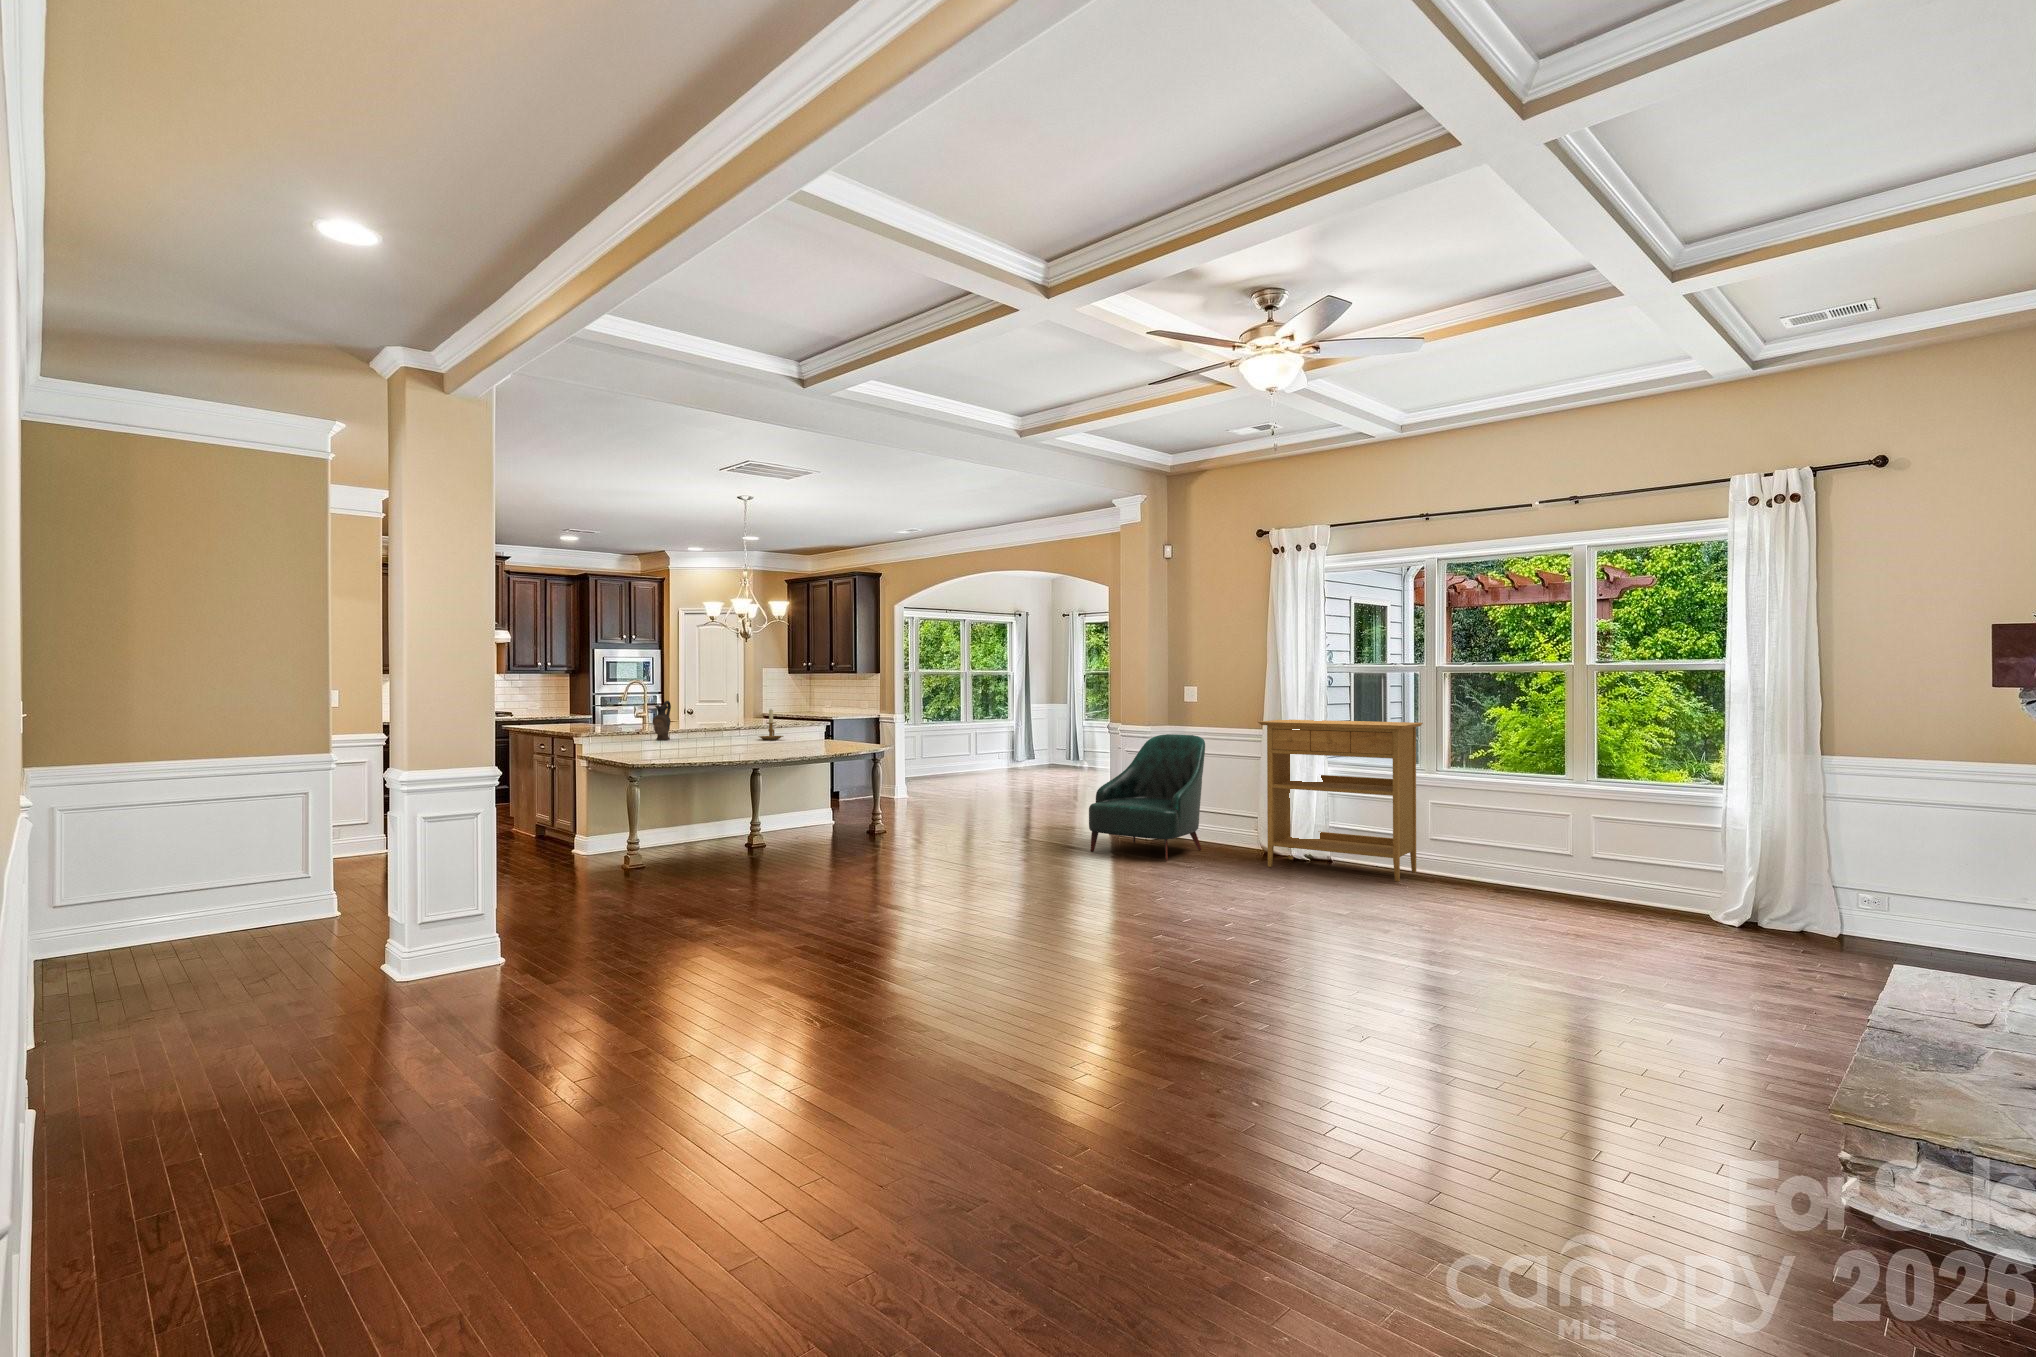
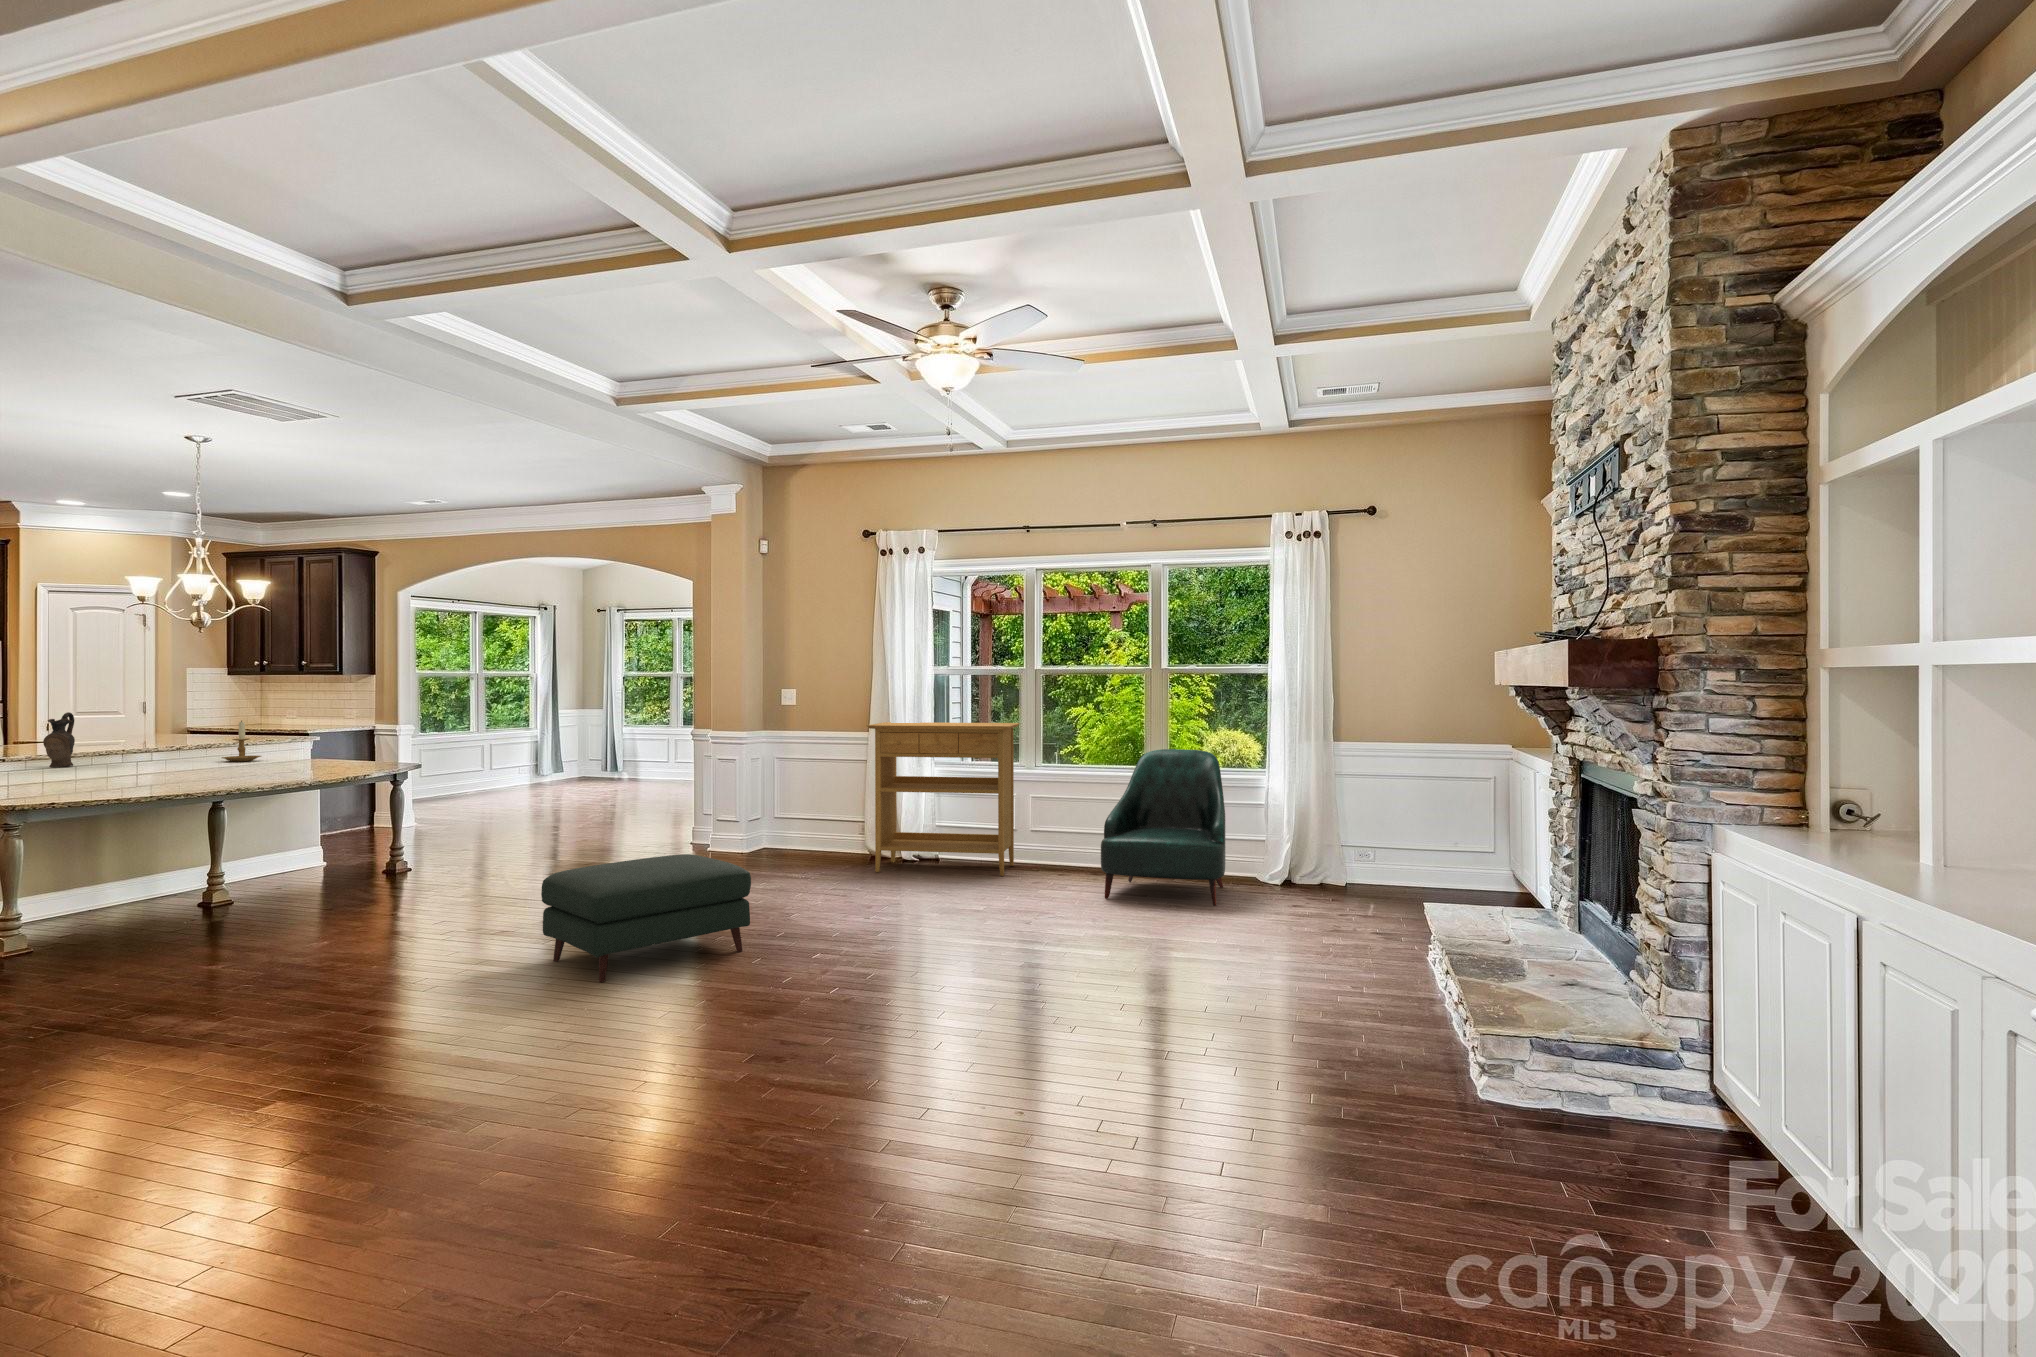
armchair: present [1089,734,1205,861] -> present [1101,749,1225,906]
ottoman: none [946,834,1115,937] -> present [541,854,751,982]

